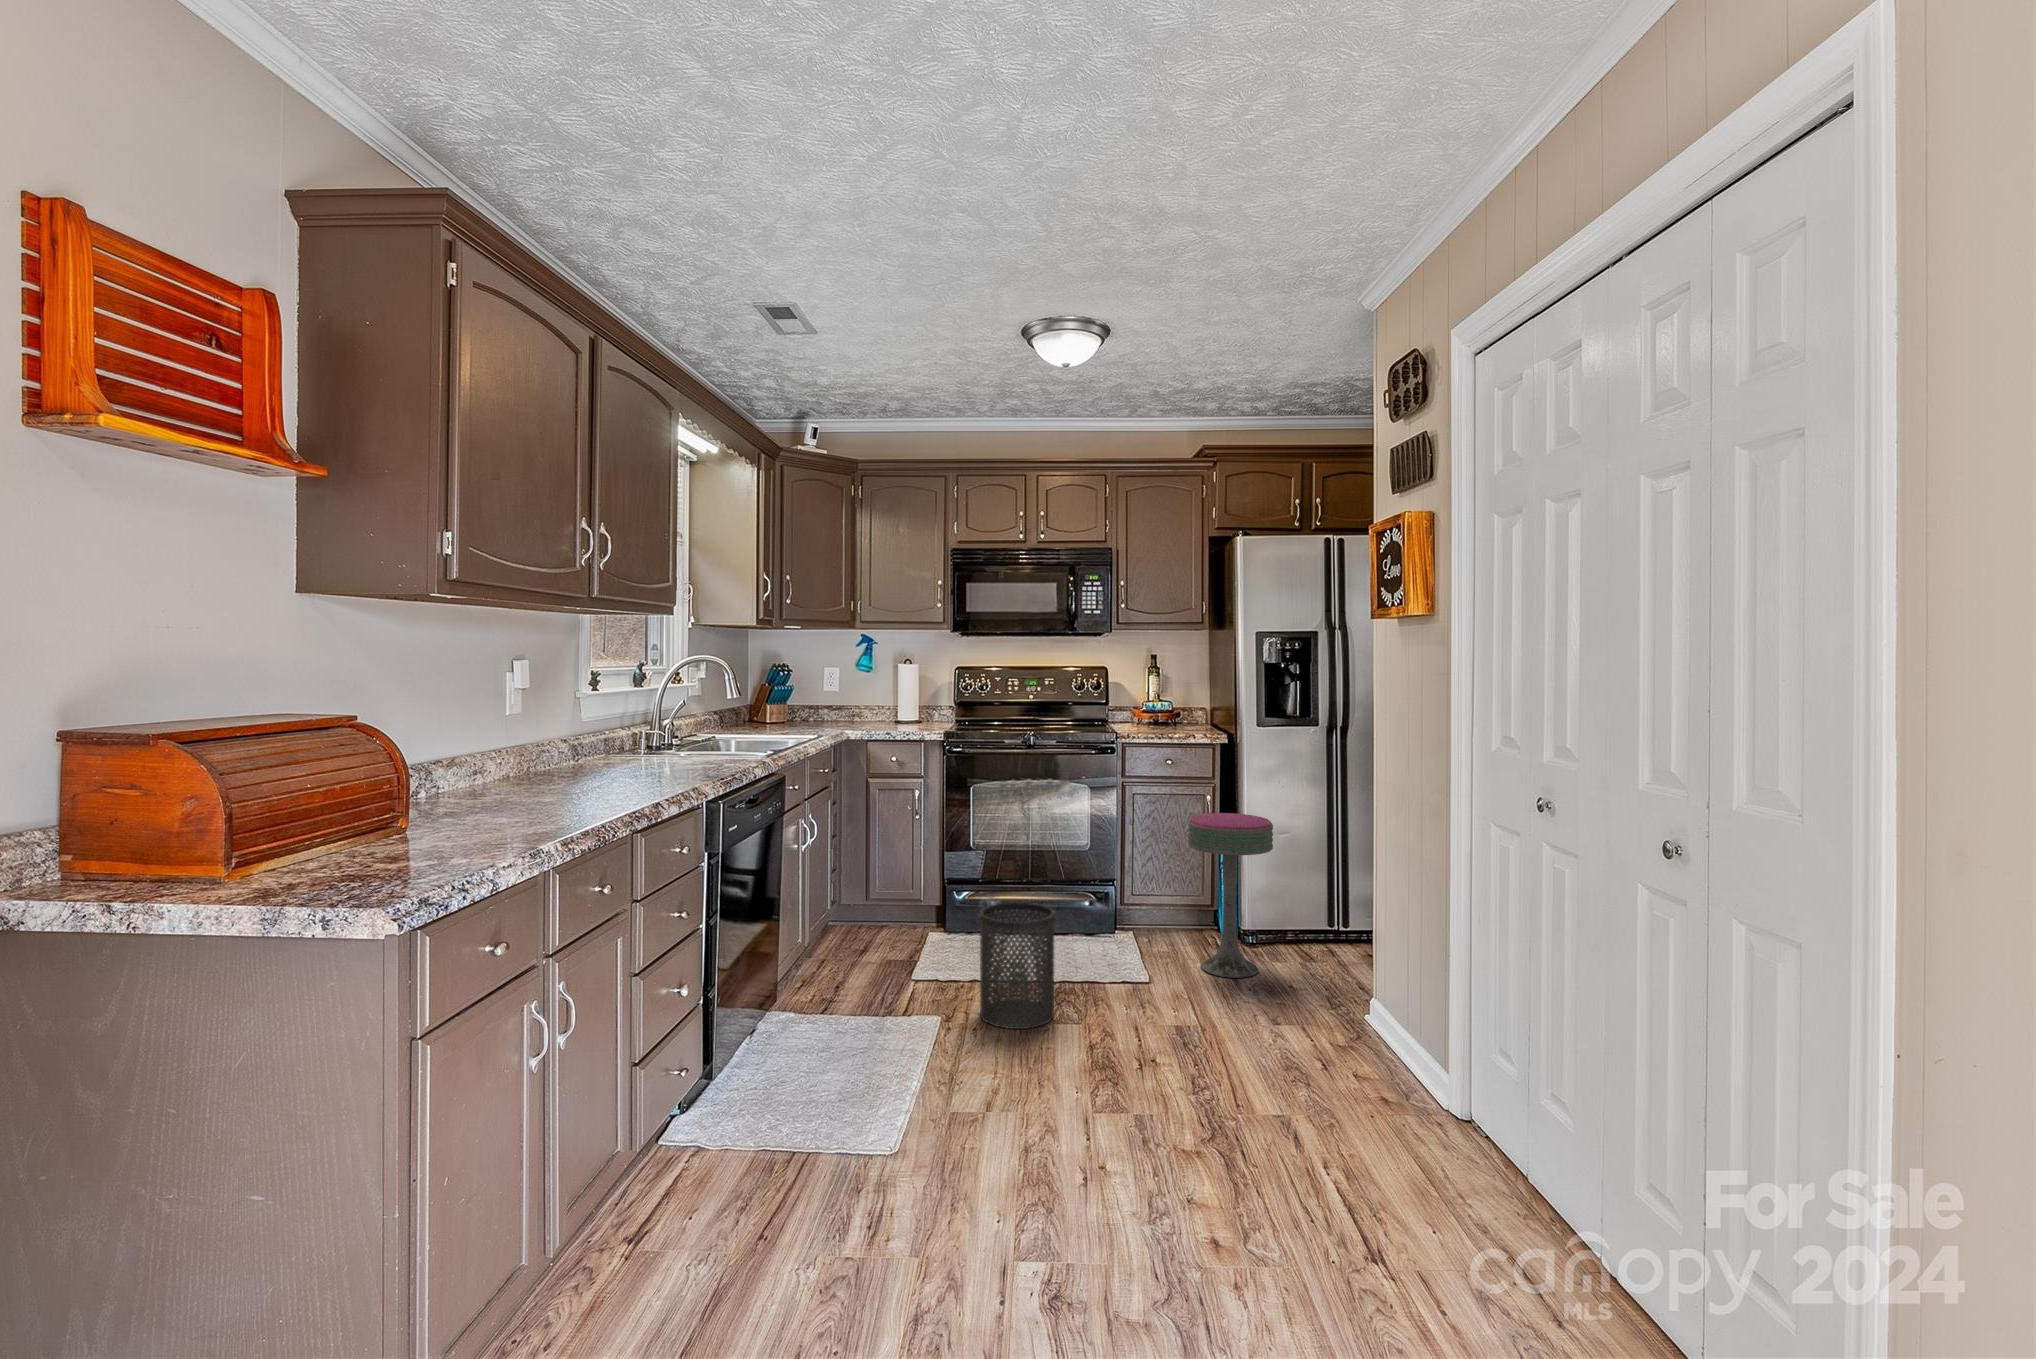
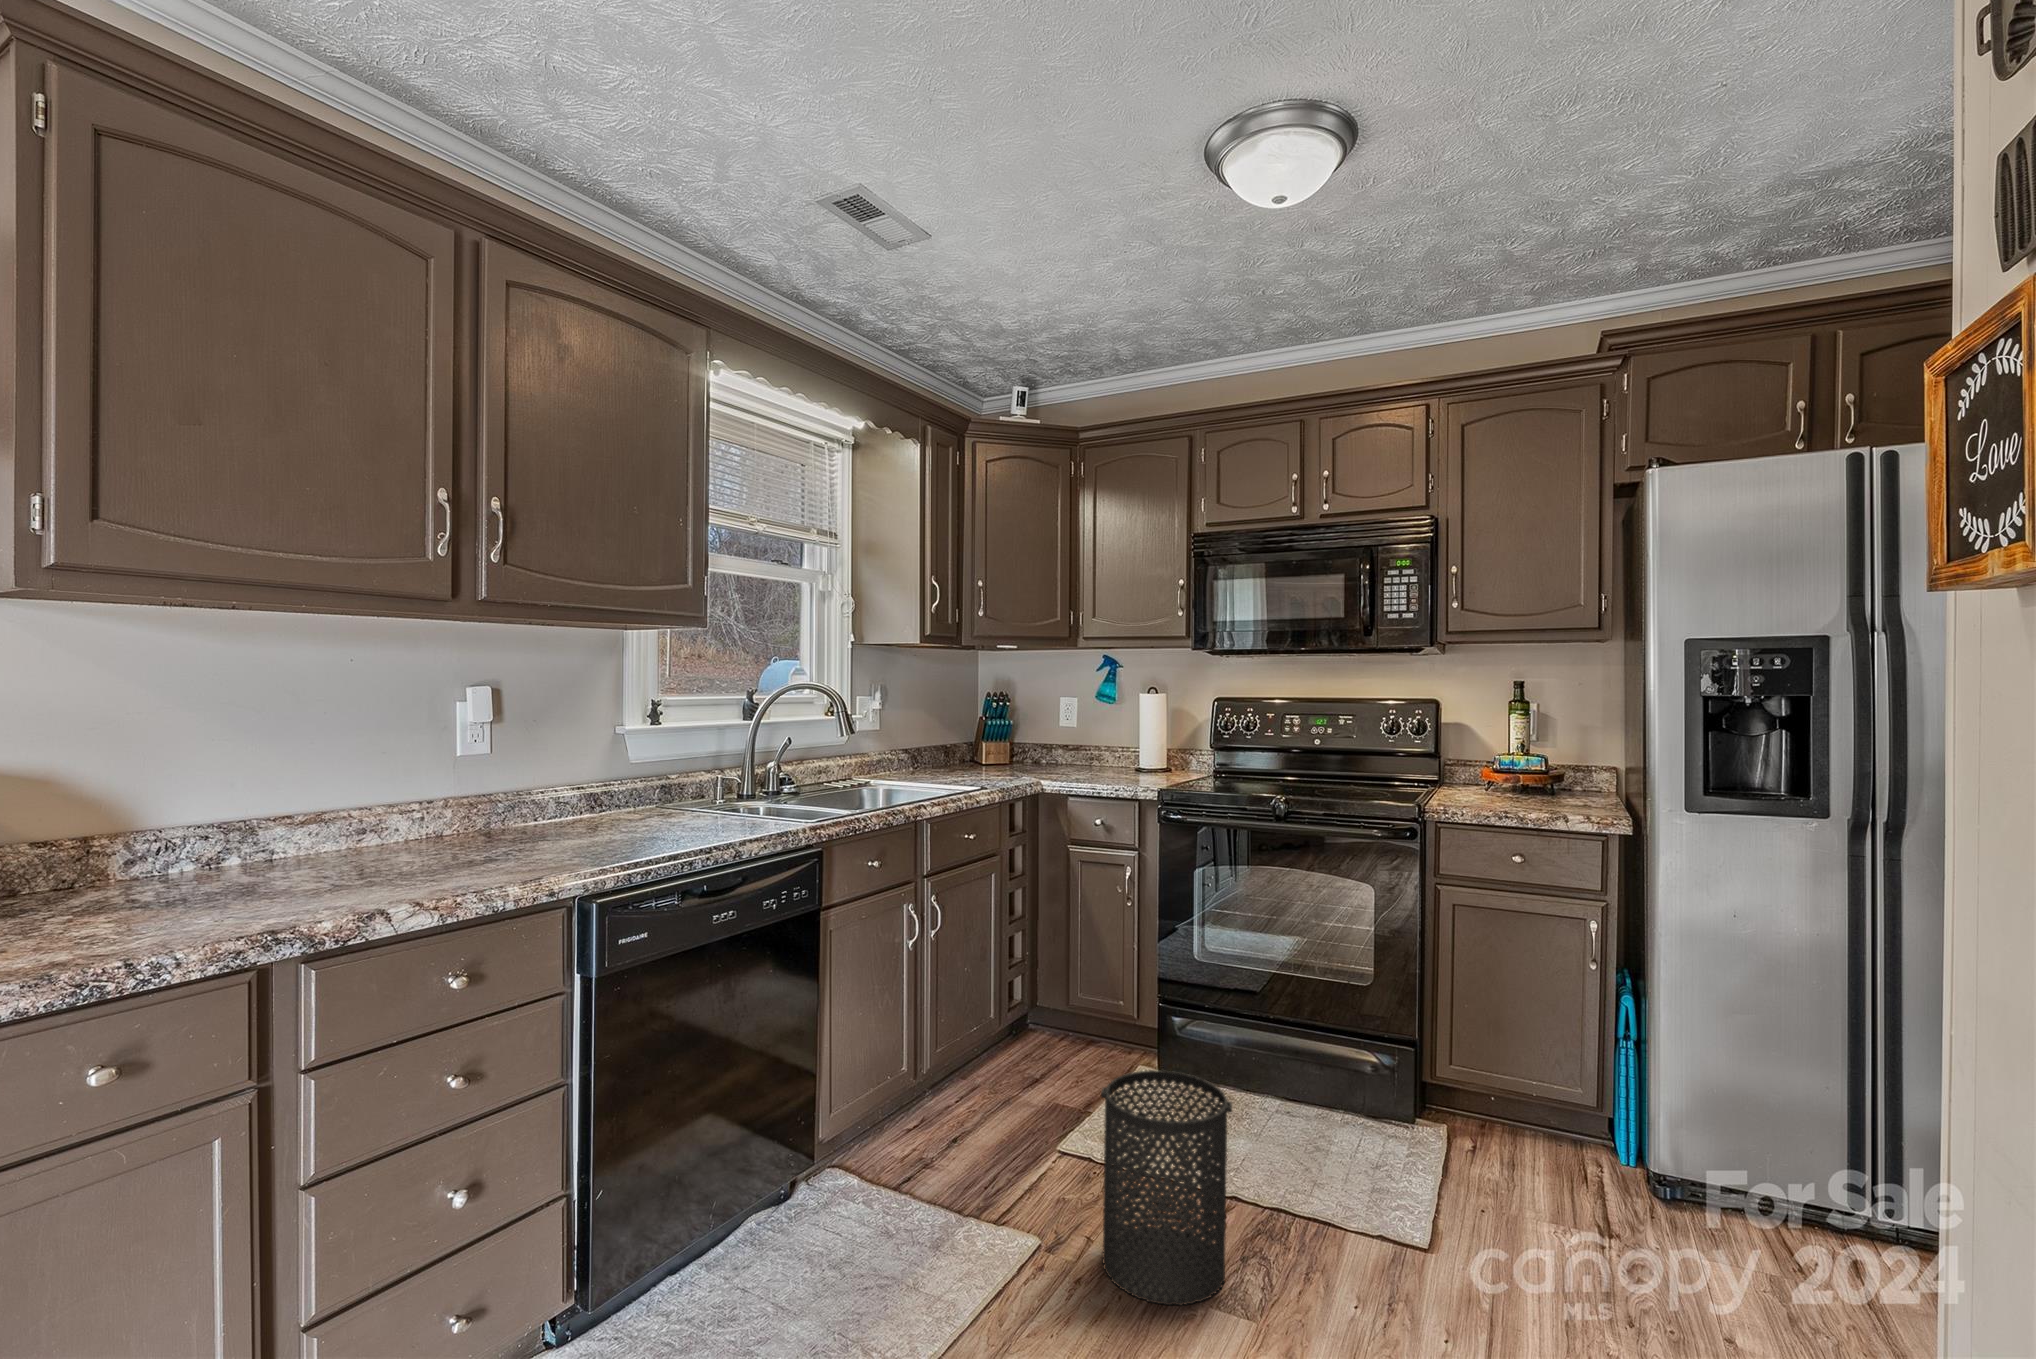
bar stool: present [1188,813,1273,978] -> none [1525,959,1705,1287]

